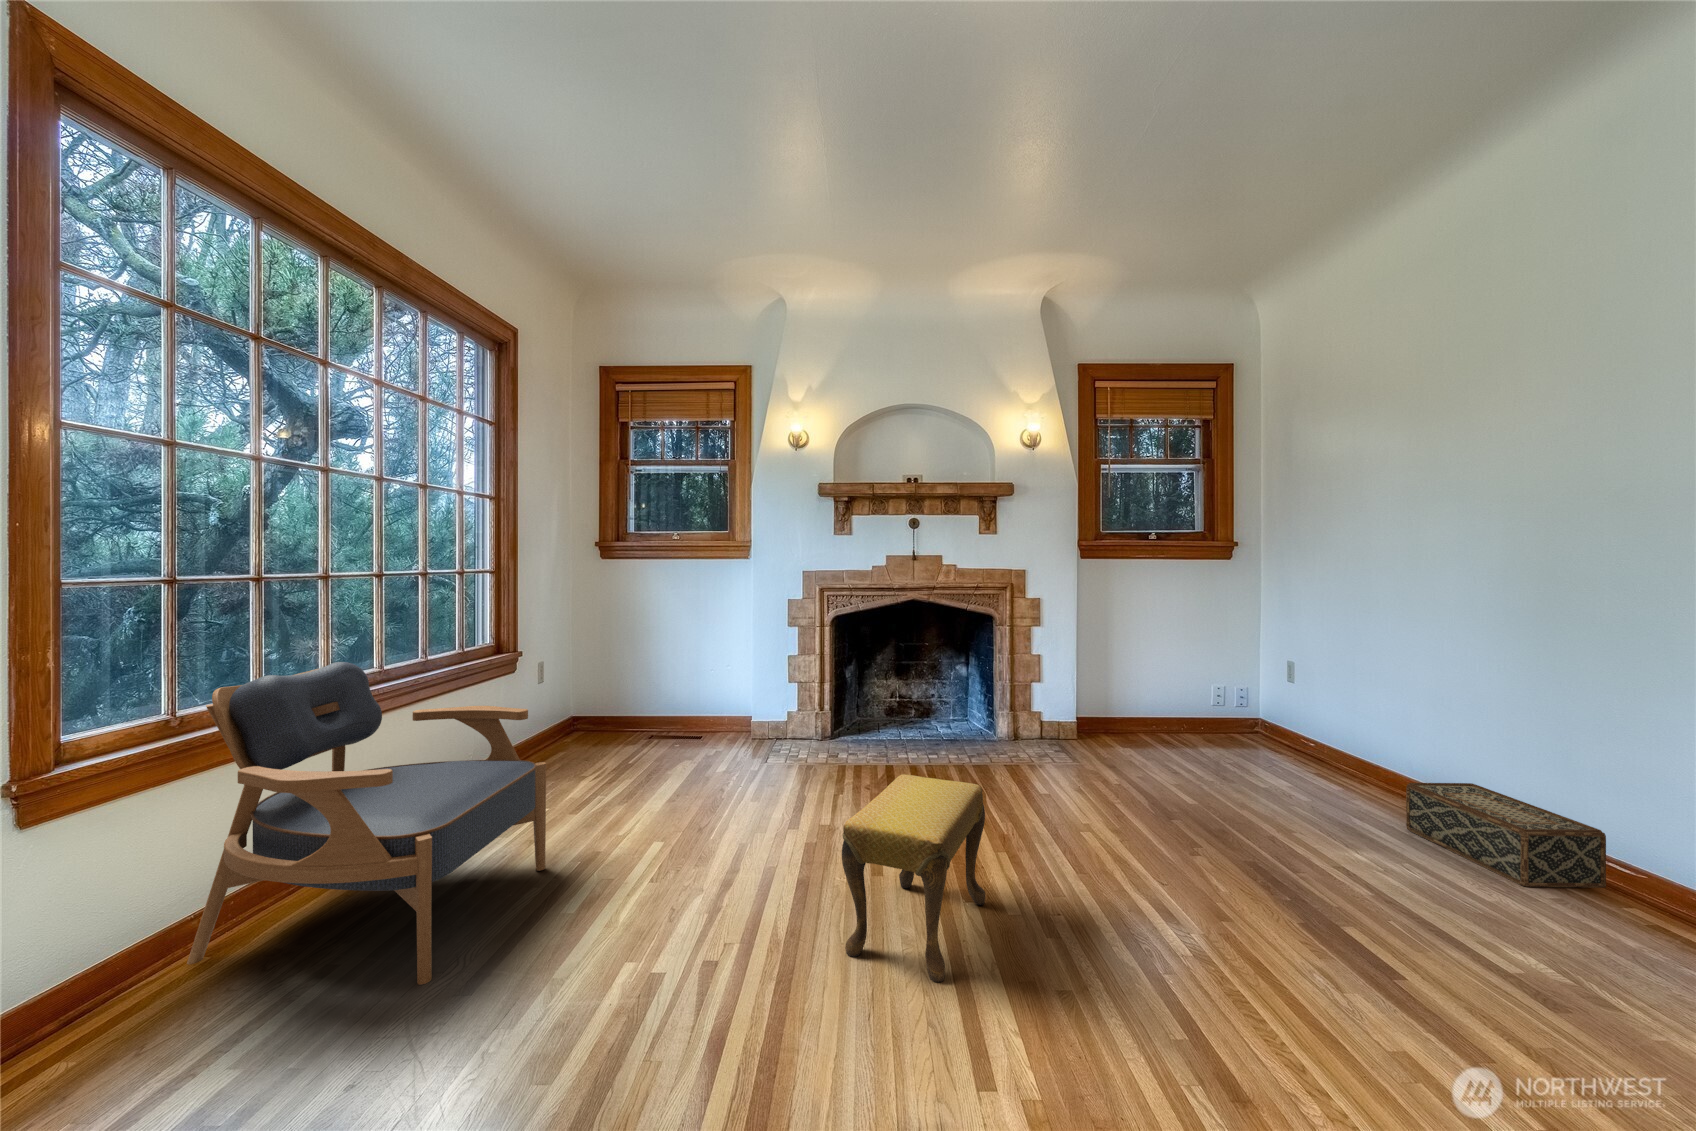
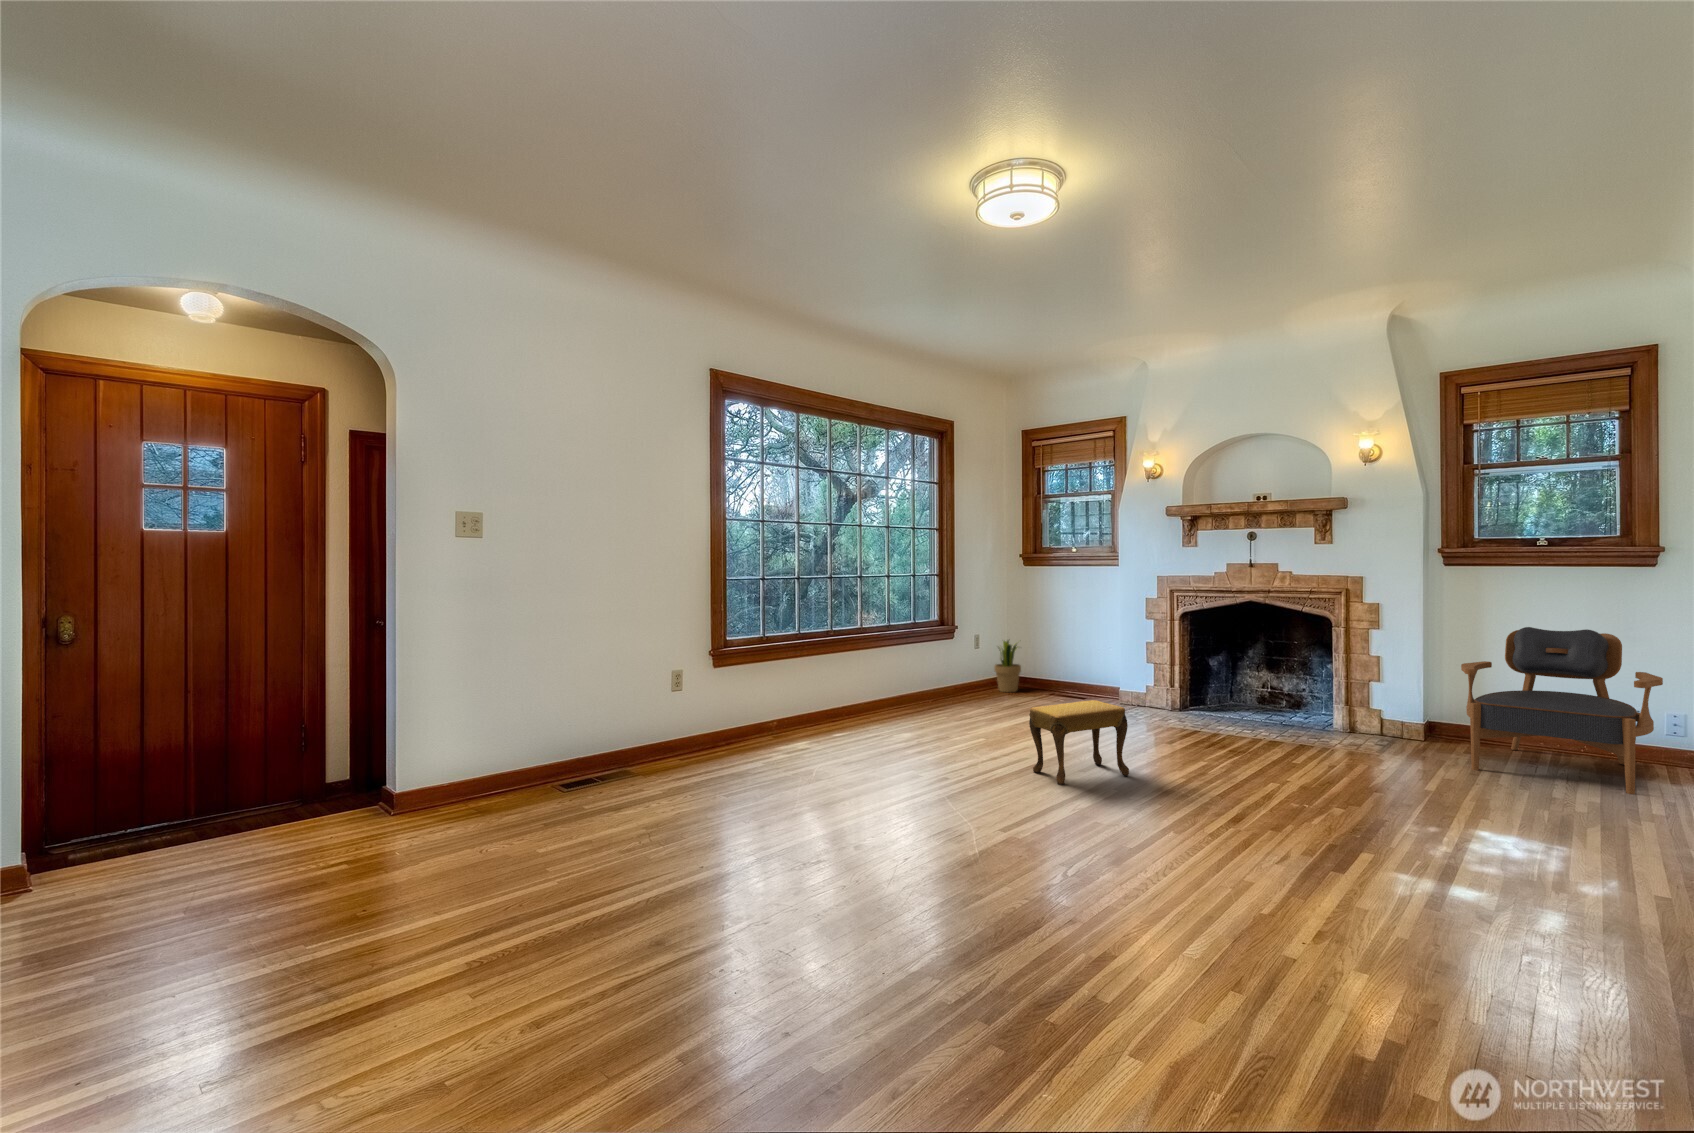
armchair: present [187,662,546,985] -> present [1461,627,1663,794]
potted plant: none [557,664,603,747] -> present [994,640,1021,692]
woven basket: present [1406,783,1606,888] -> none [1588,786,1690,879]

